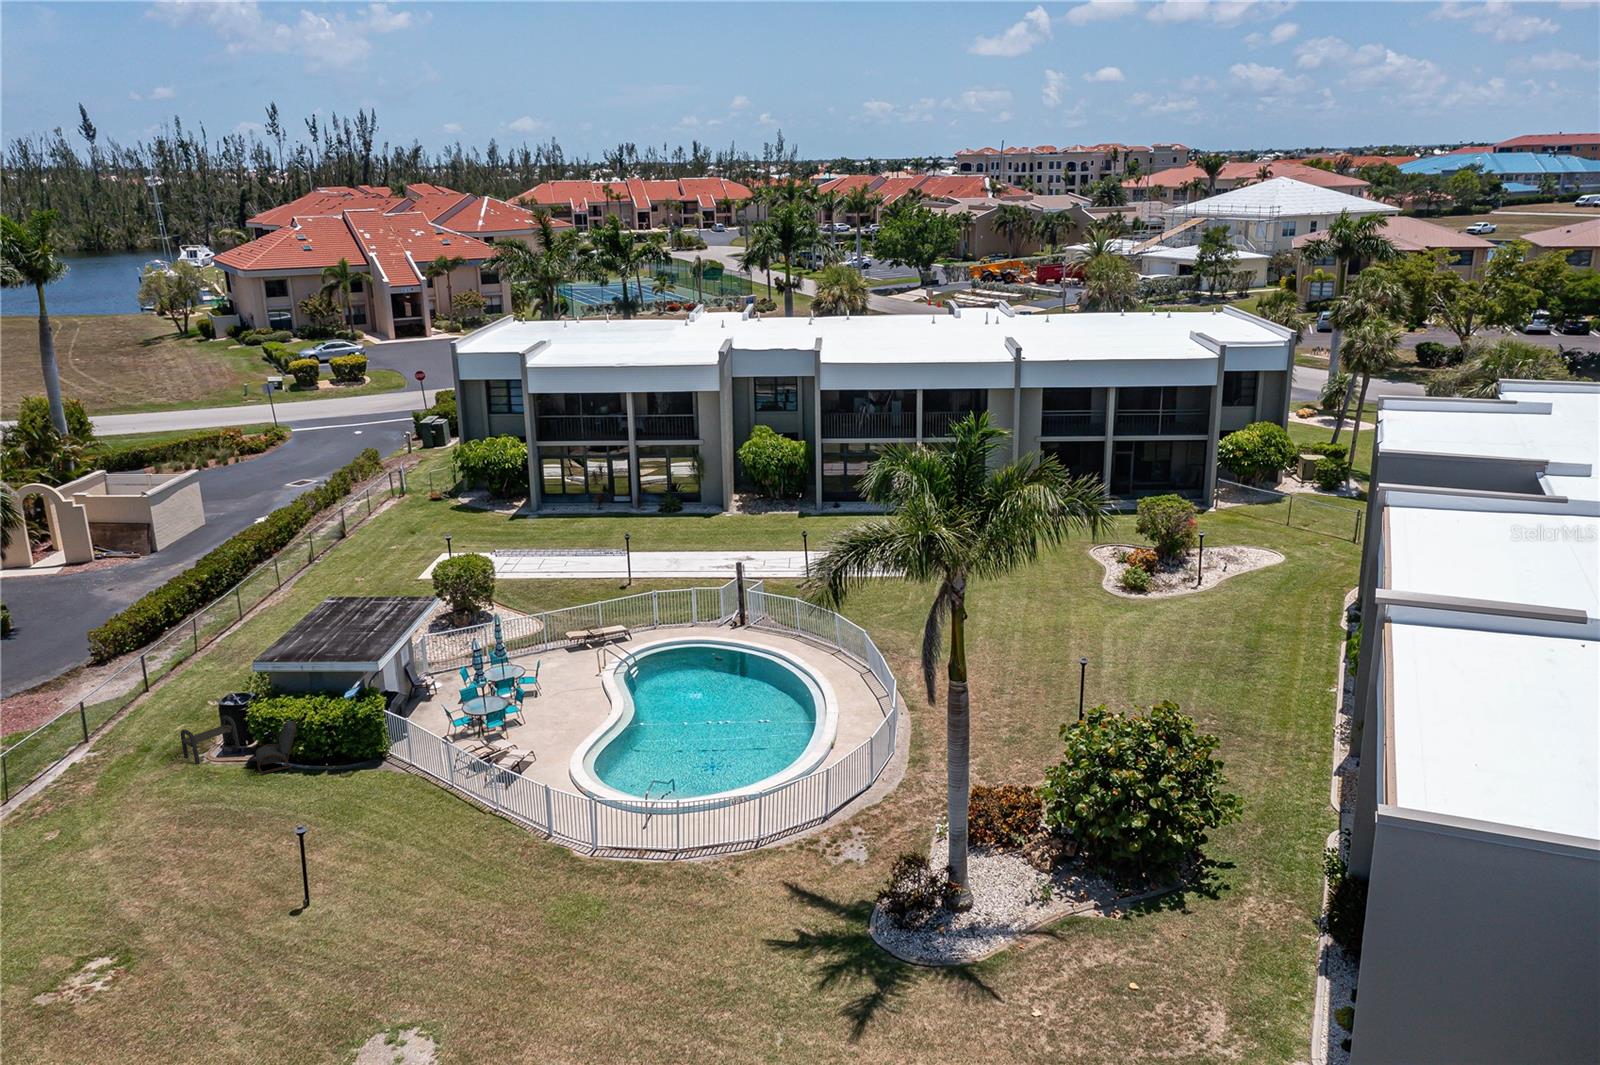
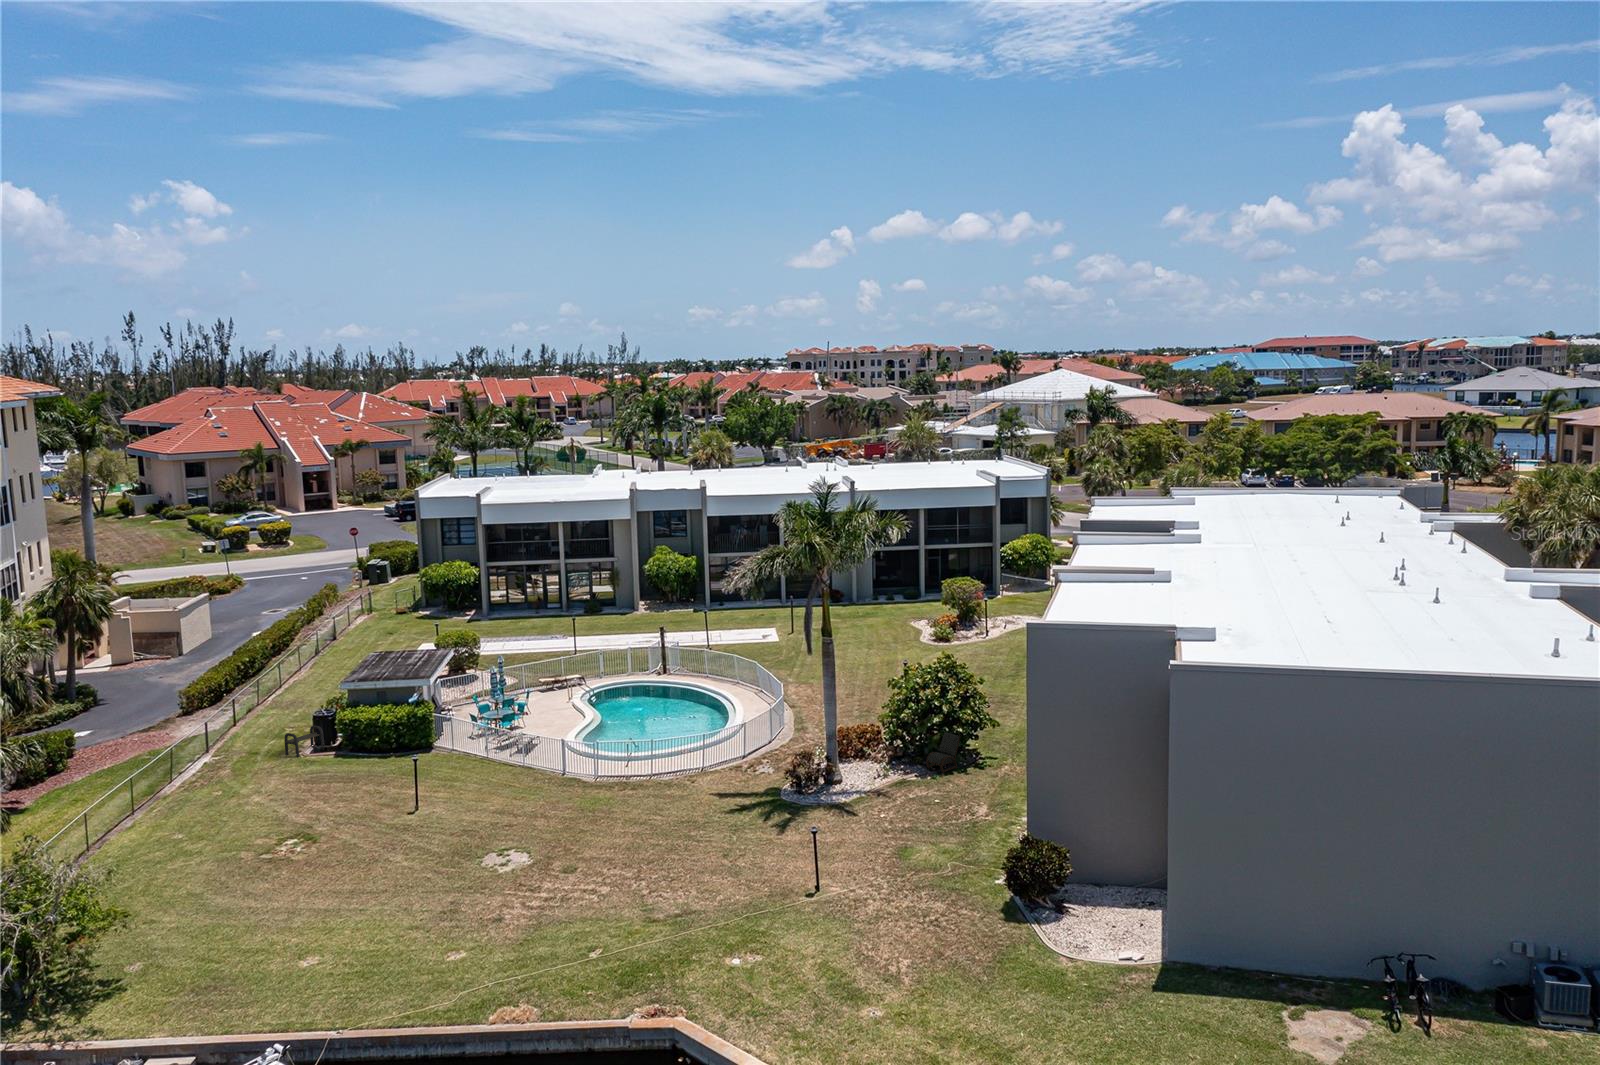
lounge chair: present [256,721,296,775] -> present [926,733,960,773]

